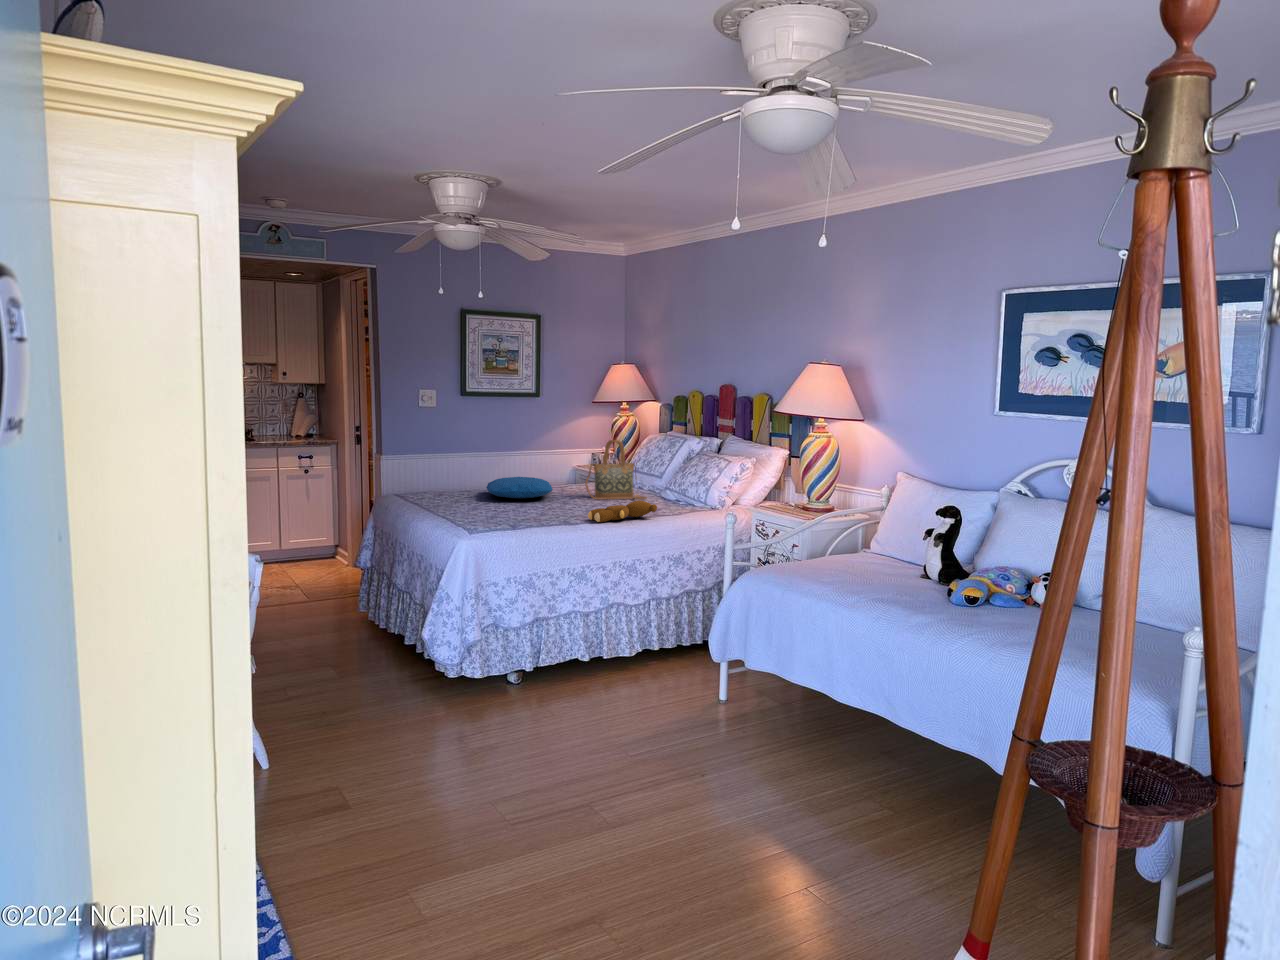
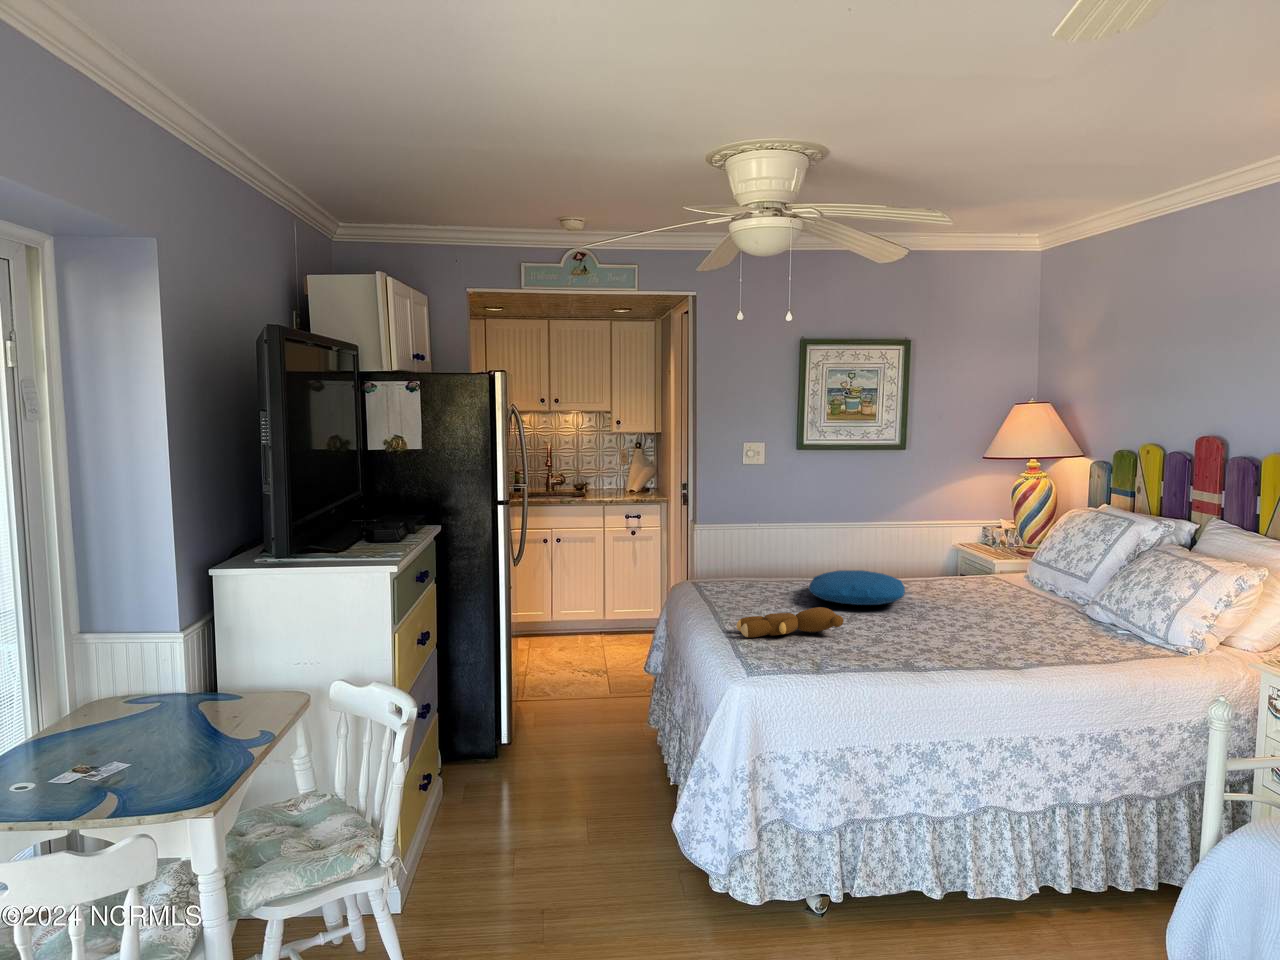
handbag: present [585,440,647,500] -> none [957,523,1060,619]
teddy bear: present [588,501,657,522] -> present [736,607,843,638]

